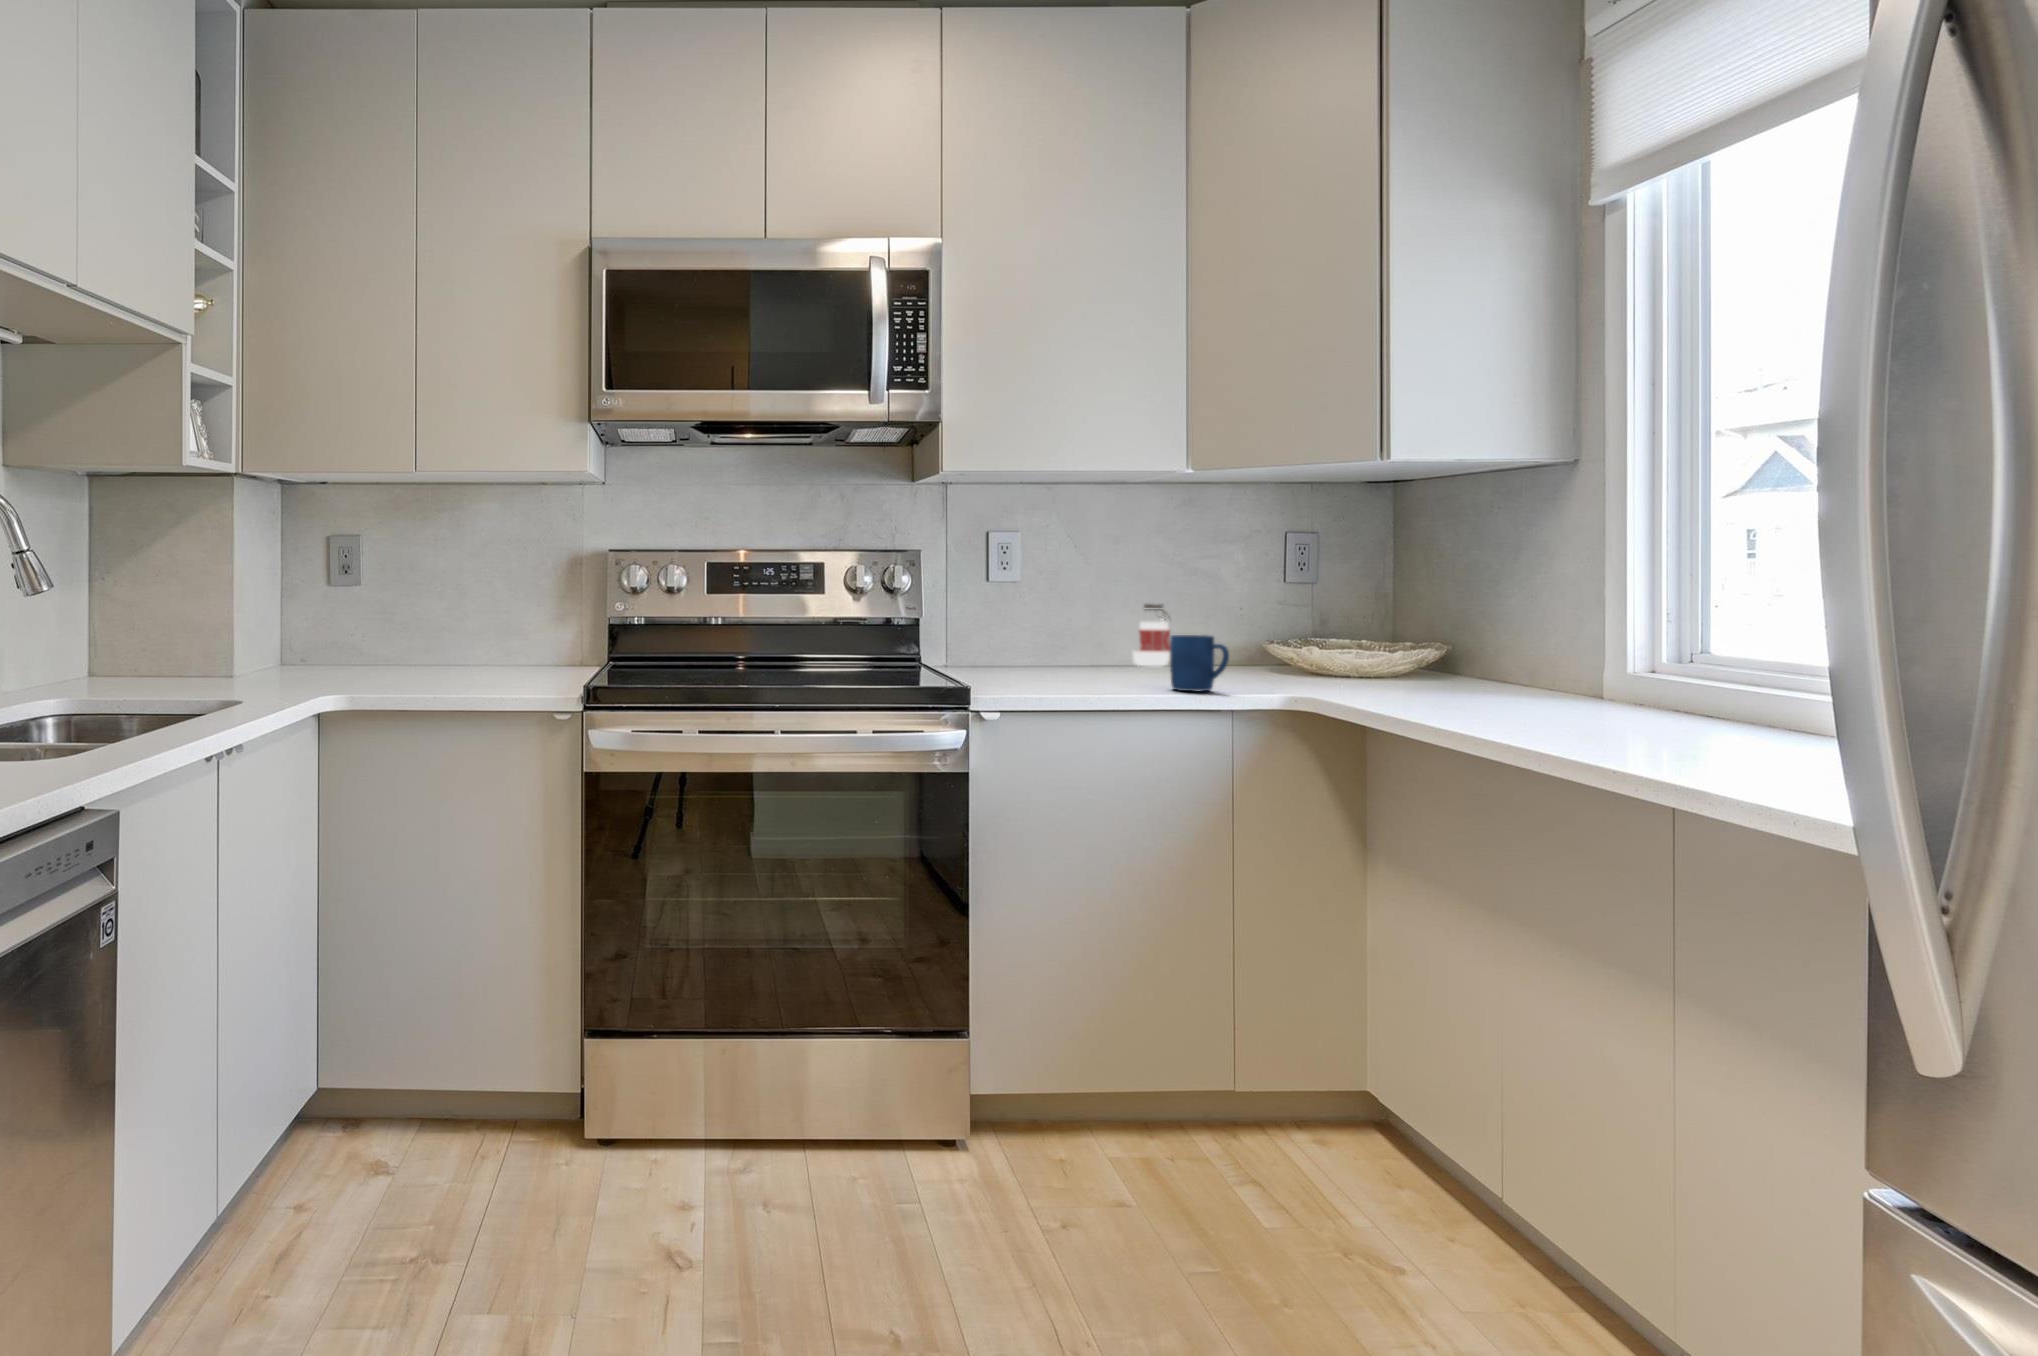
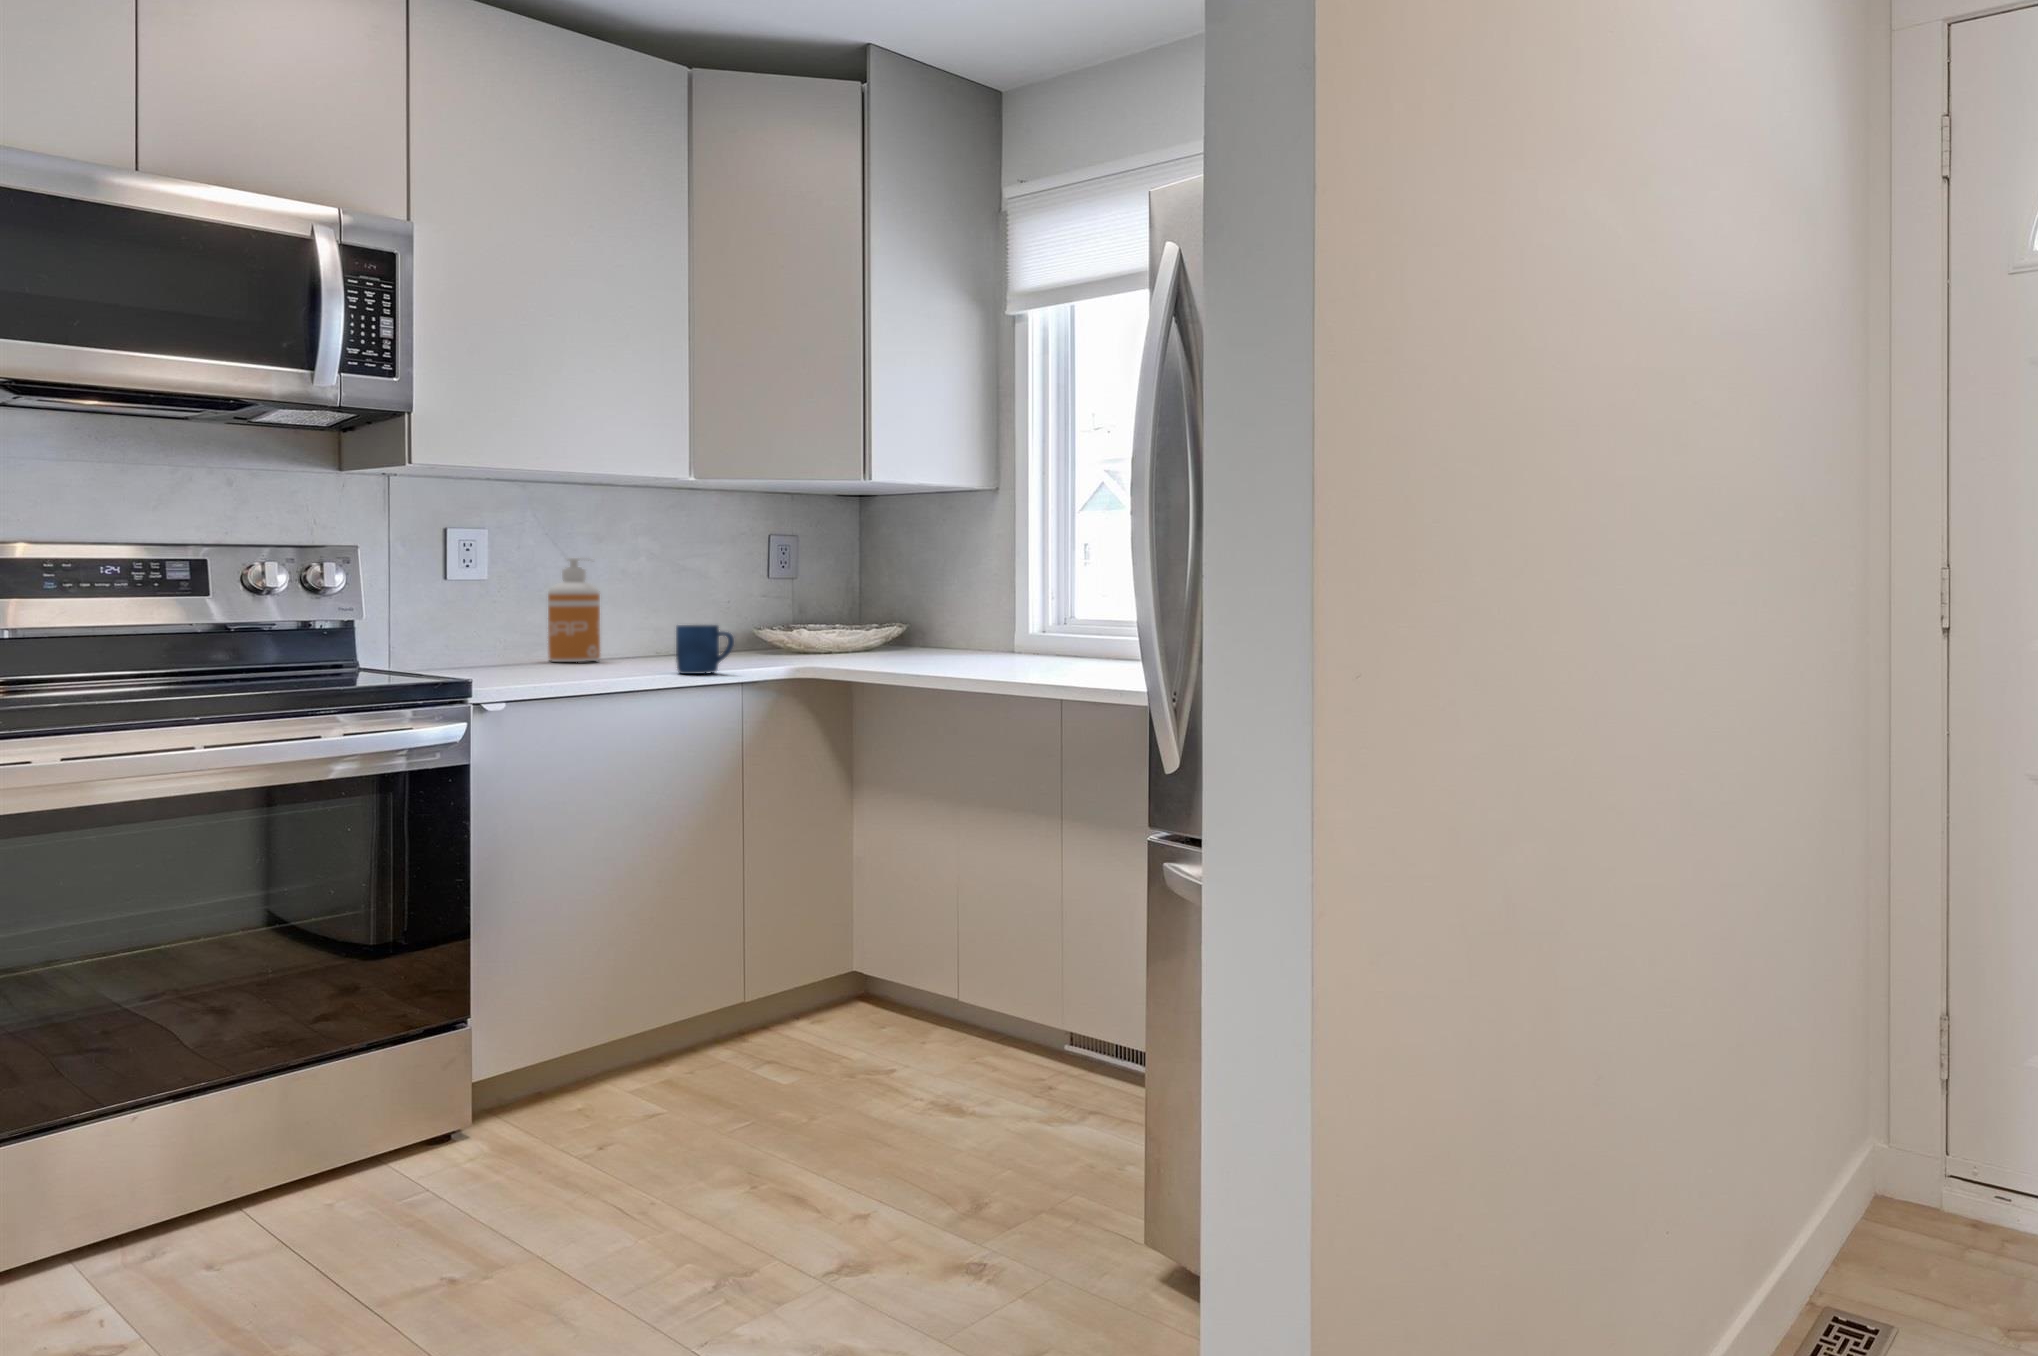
soap dispenser: none [1066,562,1111,671] -> present [548,558,600,662]
jar: present [1133,604,1170,666] -> none [617,597,659,656]

